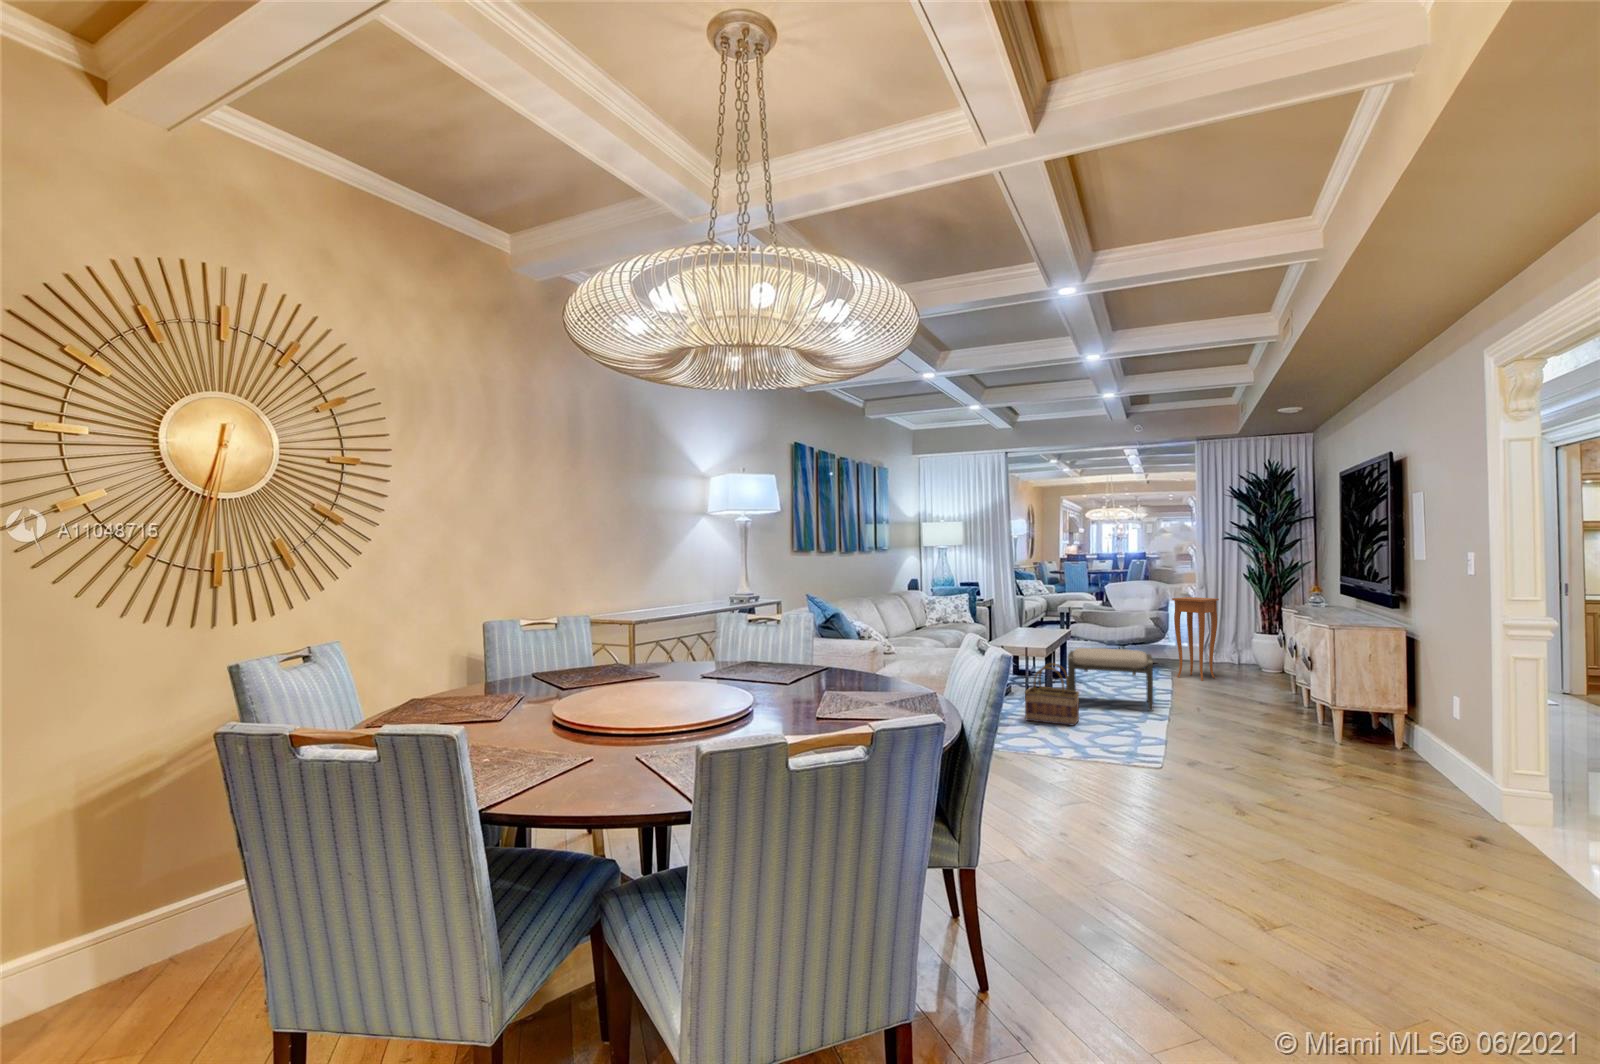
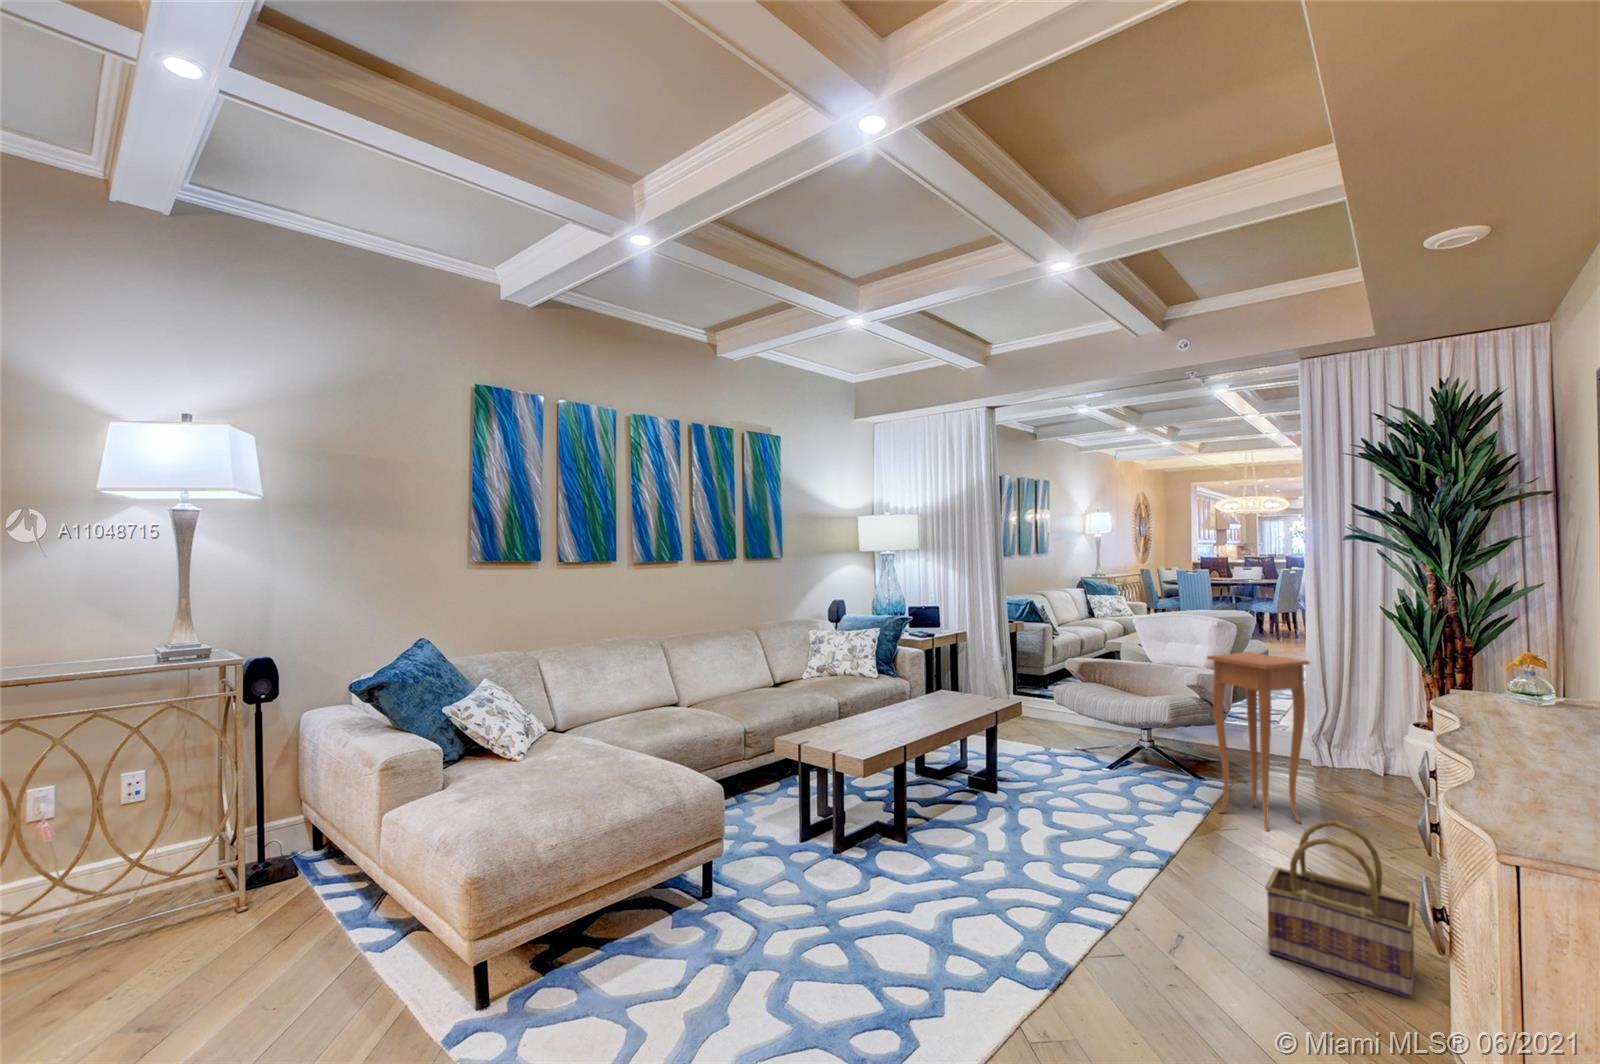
ottoman: present [1068,648,1153,711] -> none [879,769,1086,962]
basket: present [1025,663,1079,725] -> present [1265,821,1416,998]

